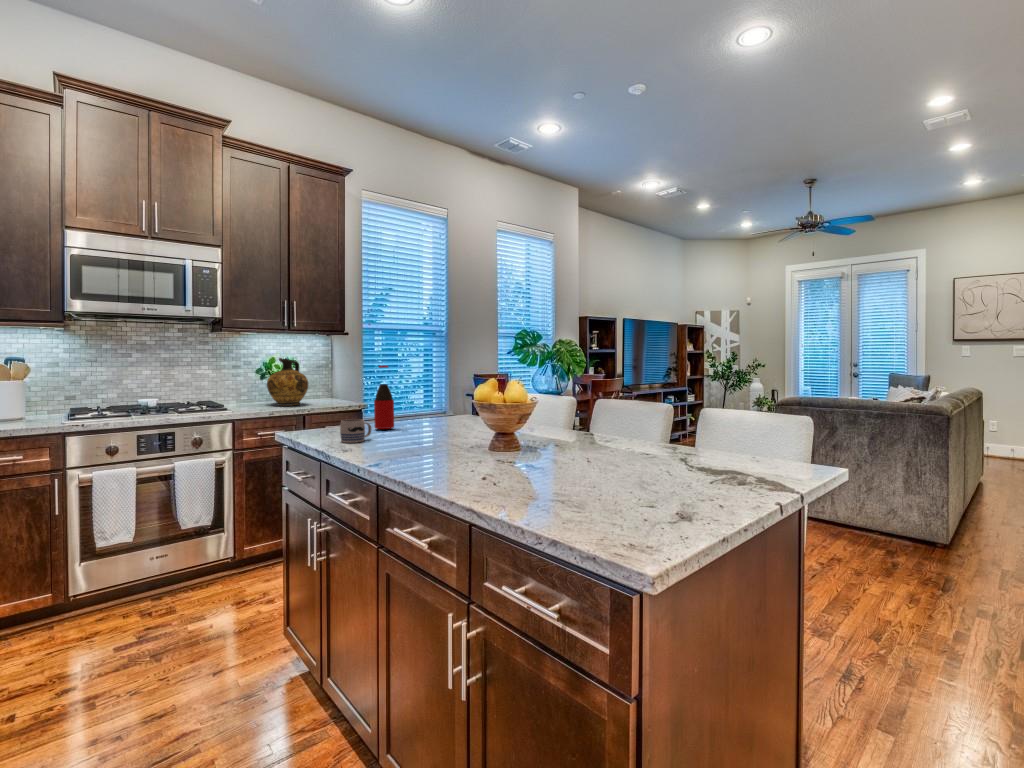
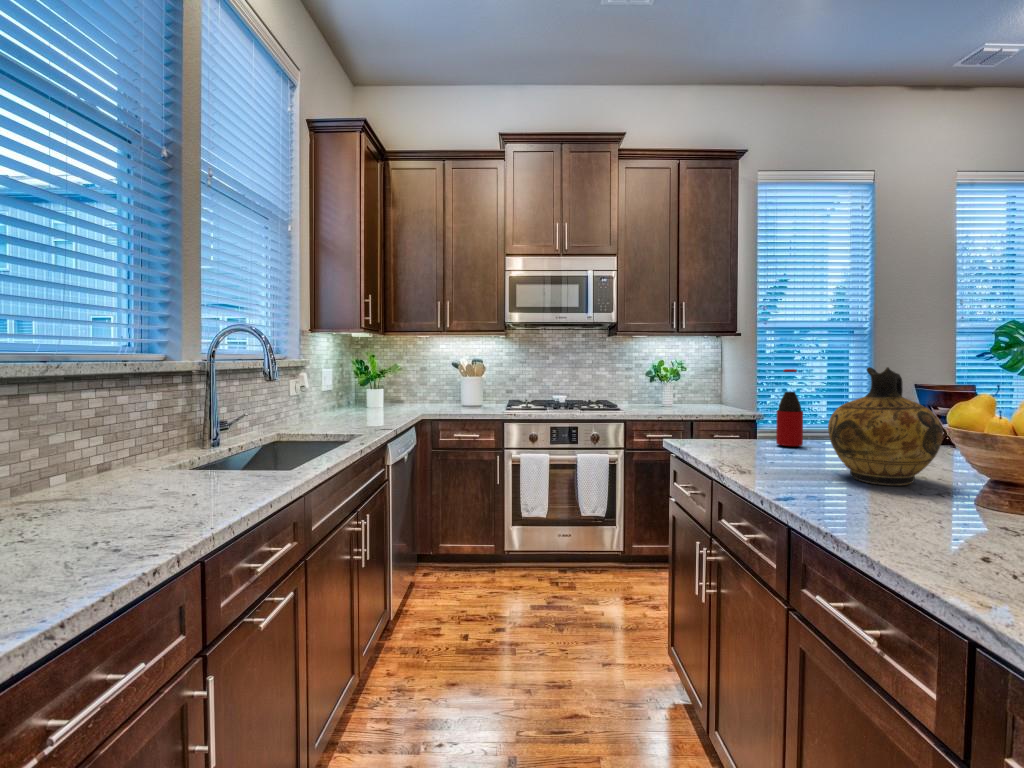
ceramic jug: present [267,358,308,406] -> present [828,367,943,485]
mug: present [340,419,371,443] -> none [736,433,775,461]

